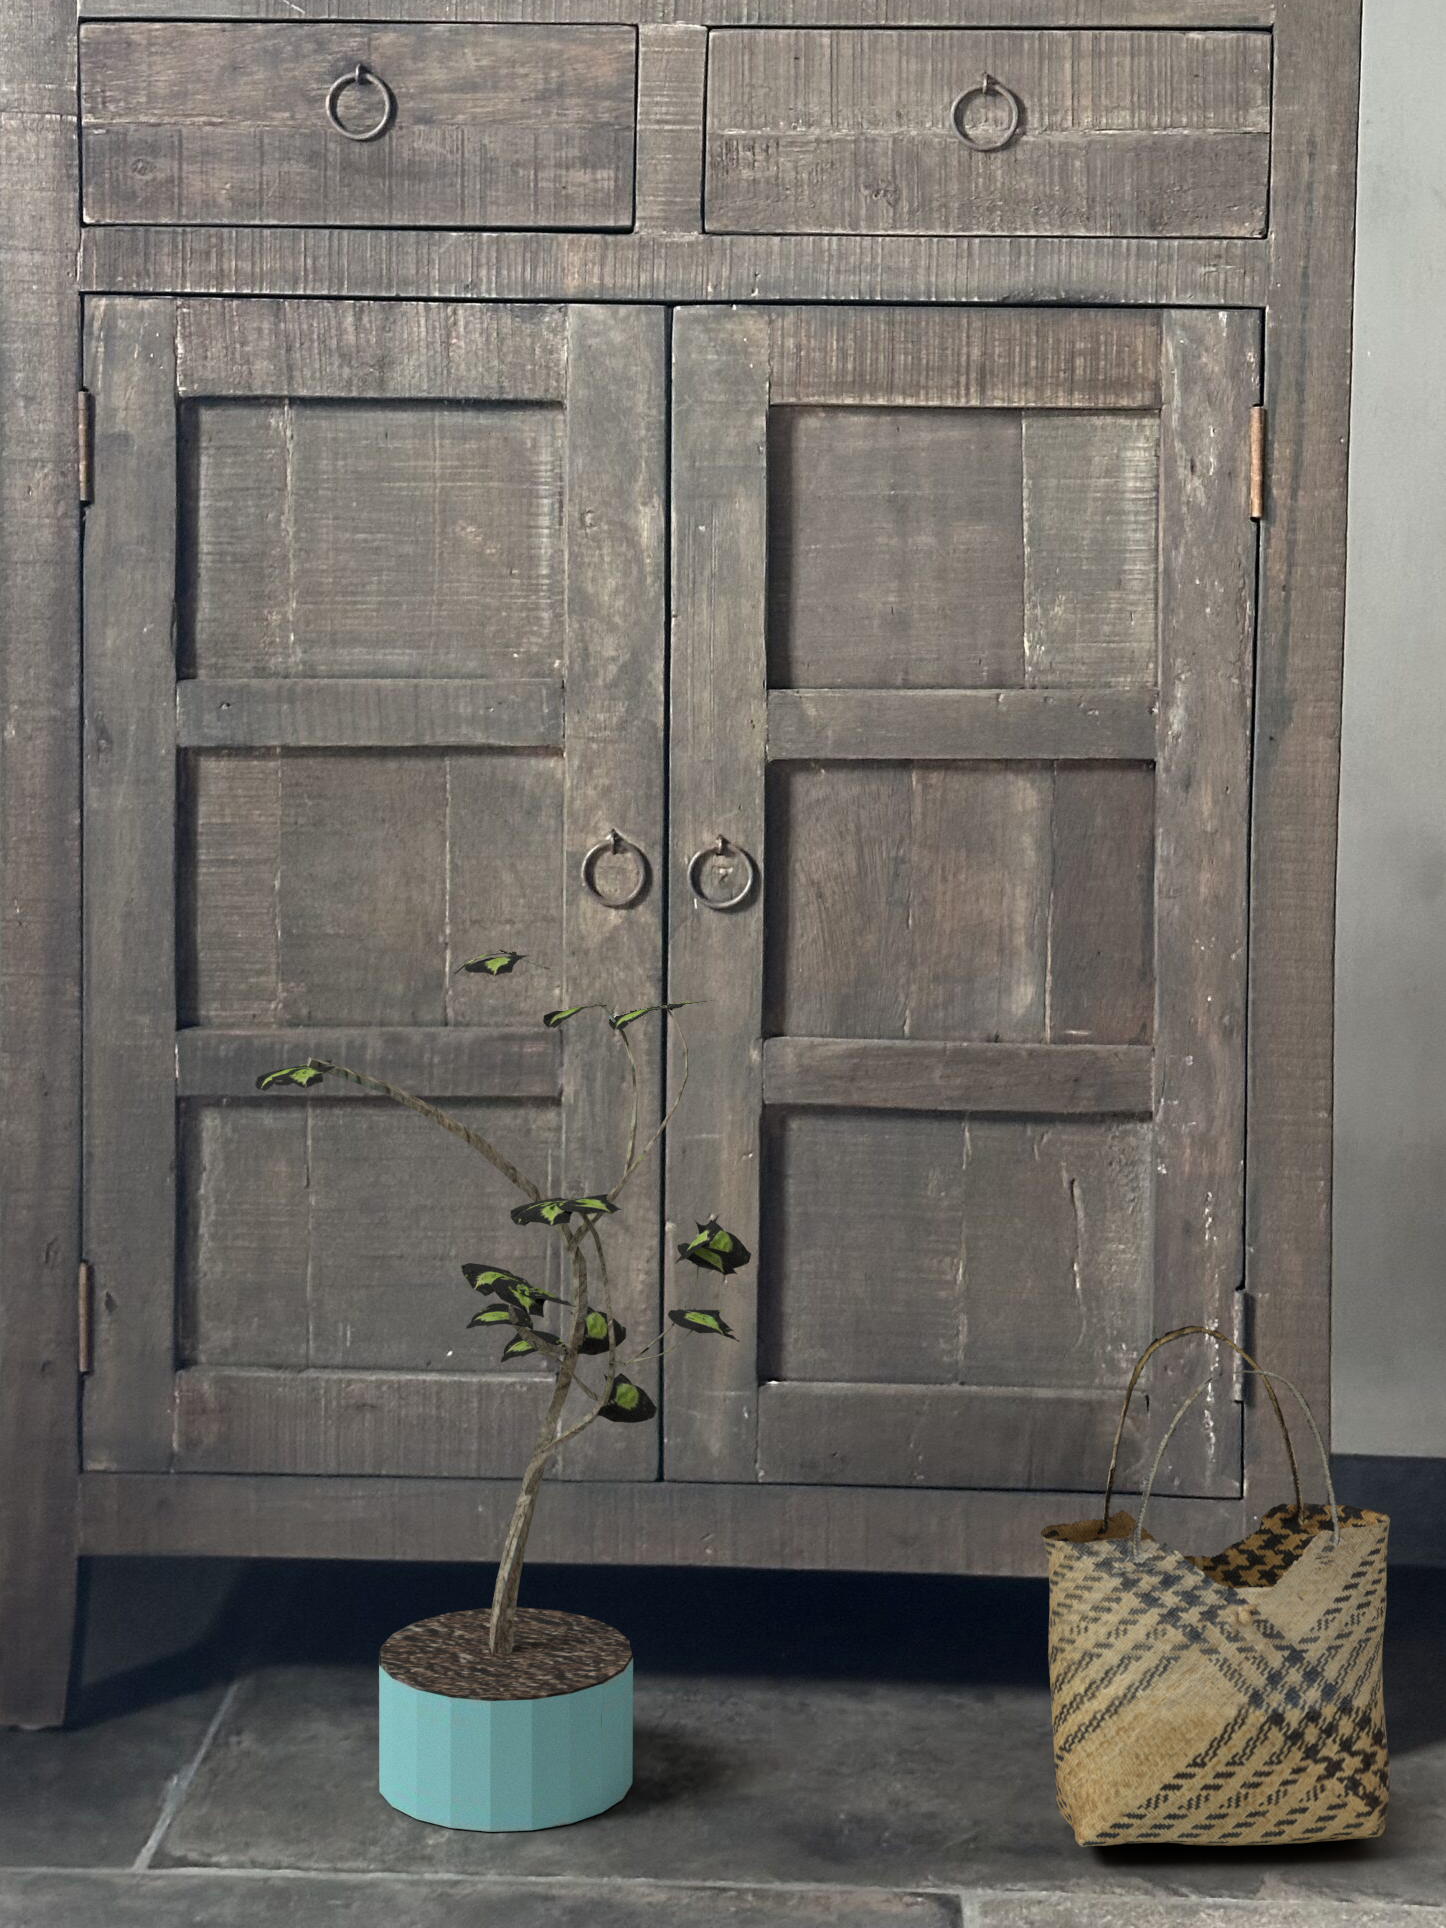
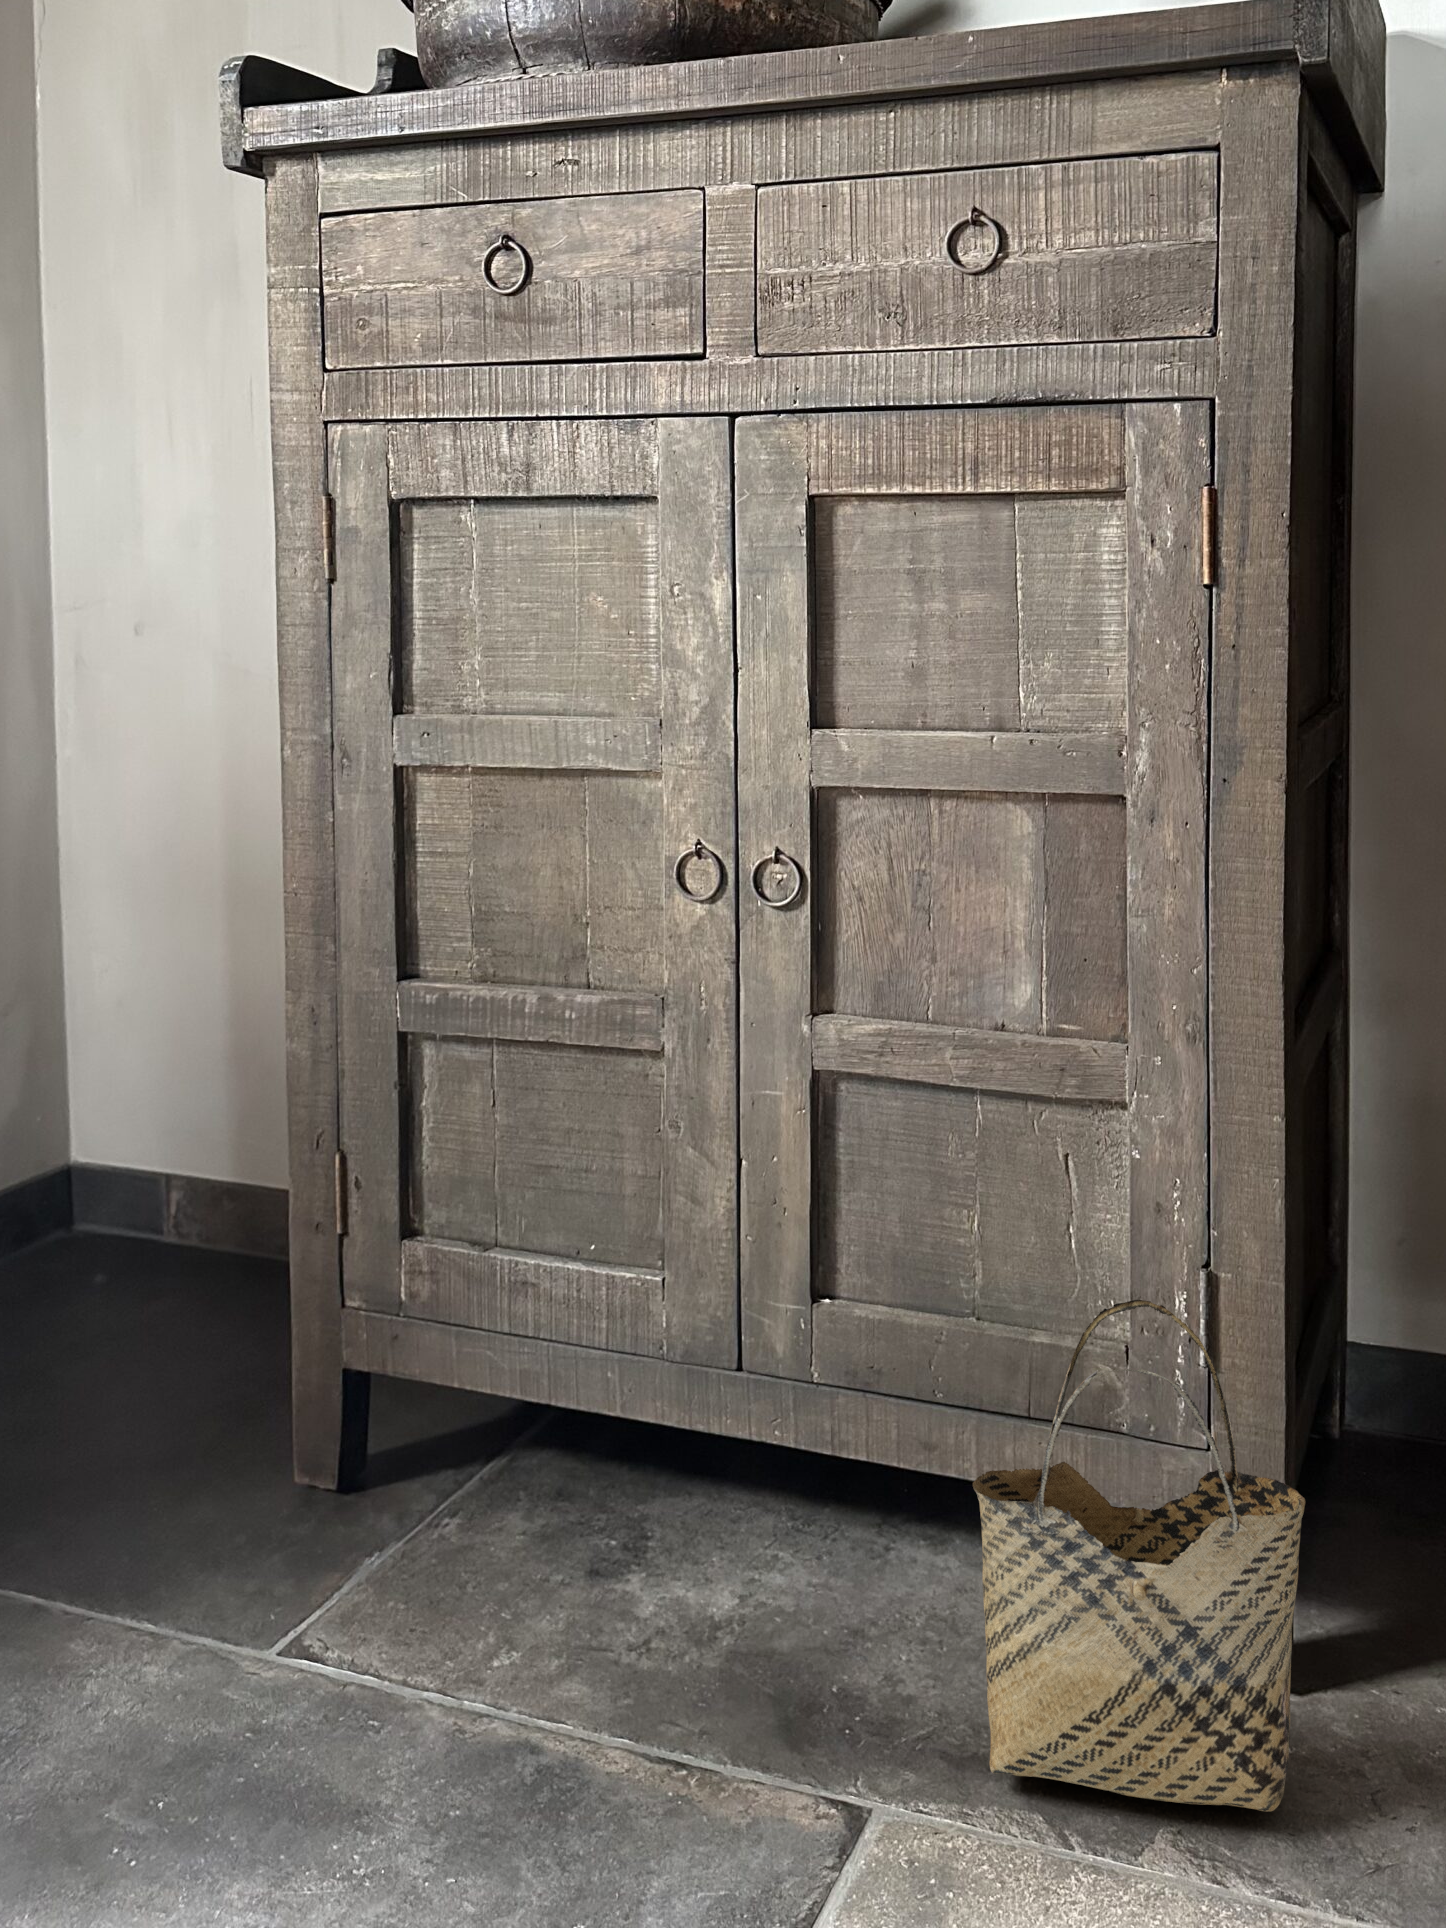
potted plant: present [255,949,751,1832] -> none [395,929,786,1660]

